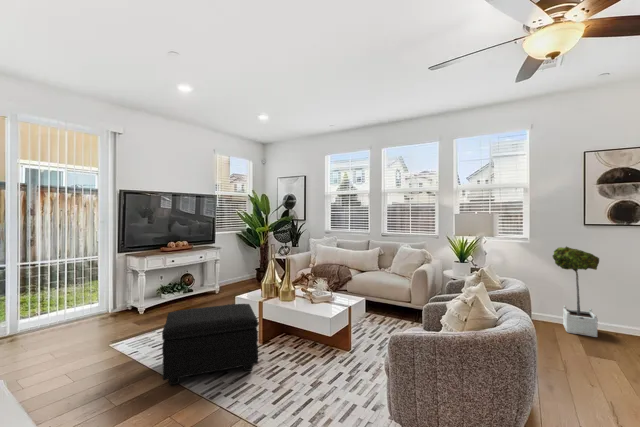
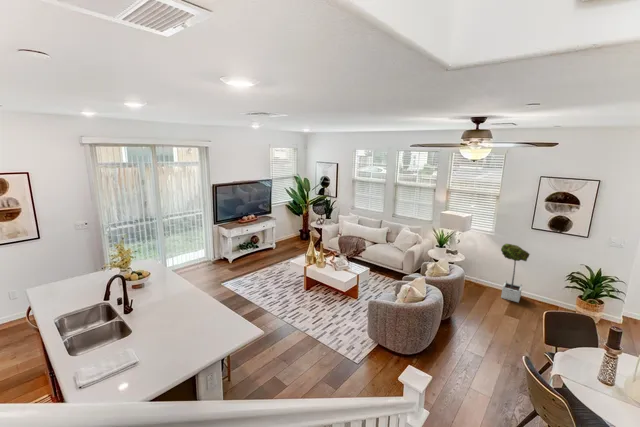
footstool: present [162,304,258,385] -> none [255,268,305,310]

